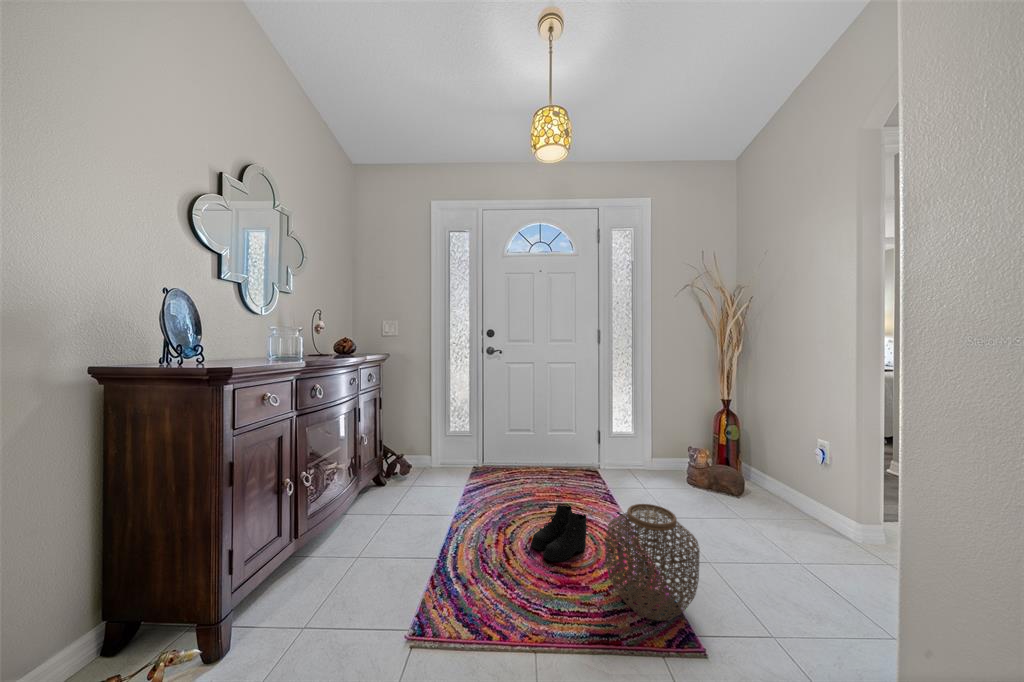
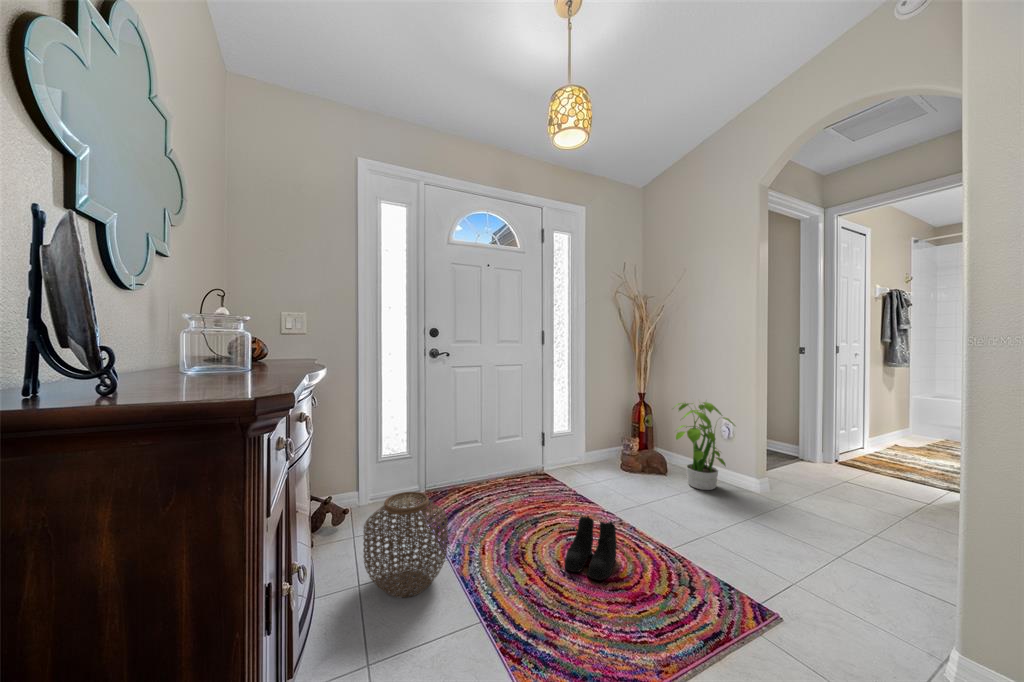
potted plant: none [730,411,818,522] -> present [675,402,735,490]
woven basket: present [606,504,700,621] -> present [363,492,448,597]

